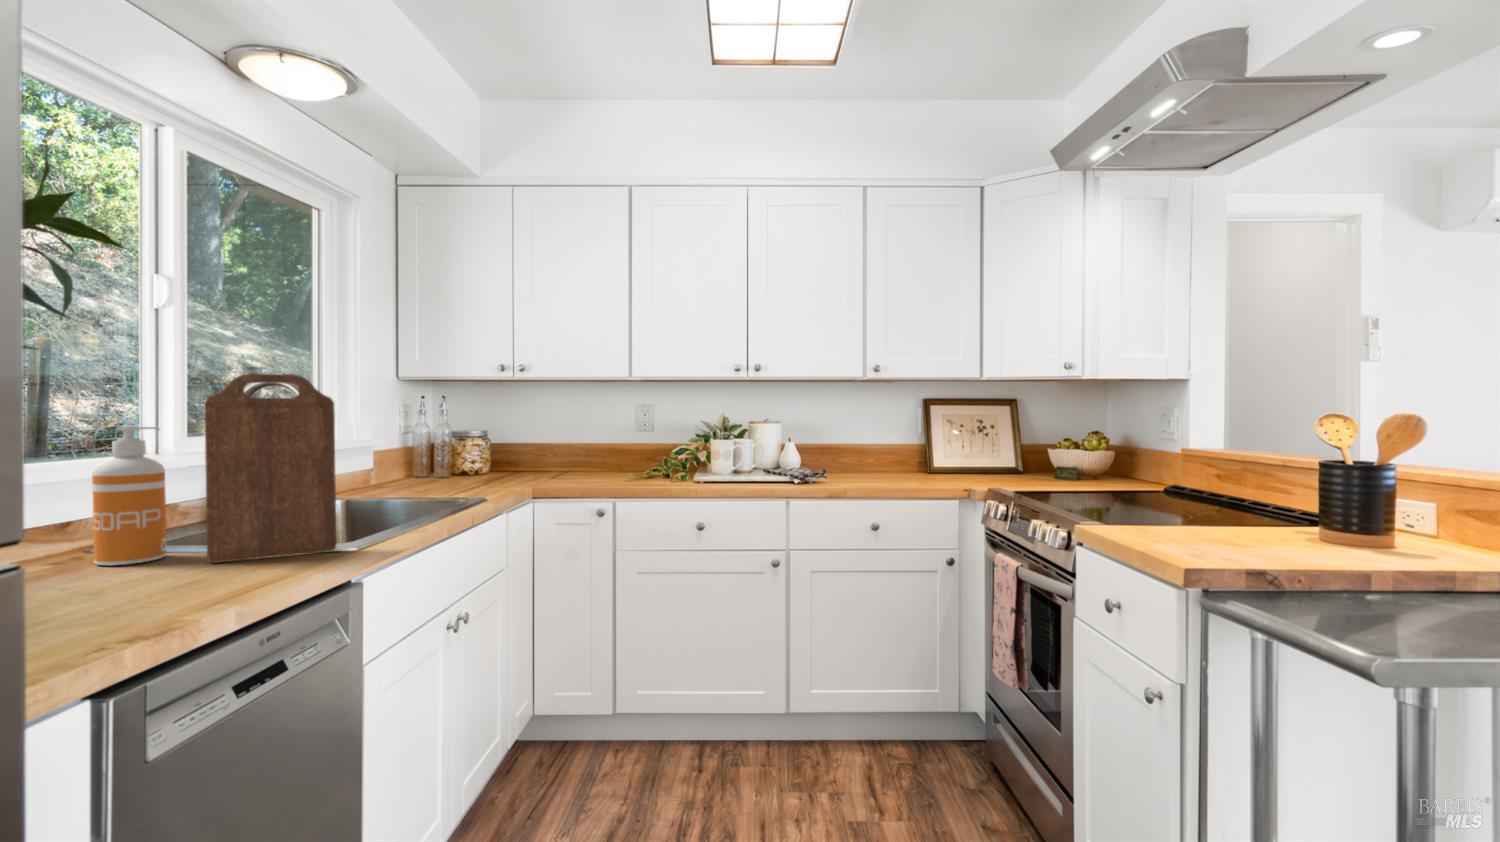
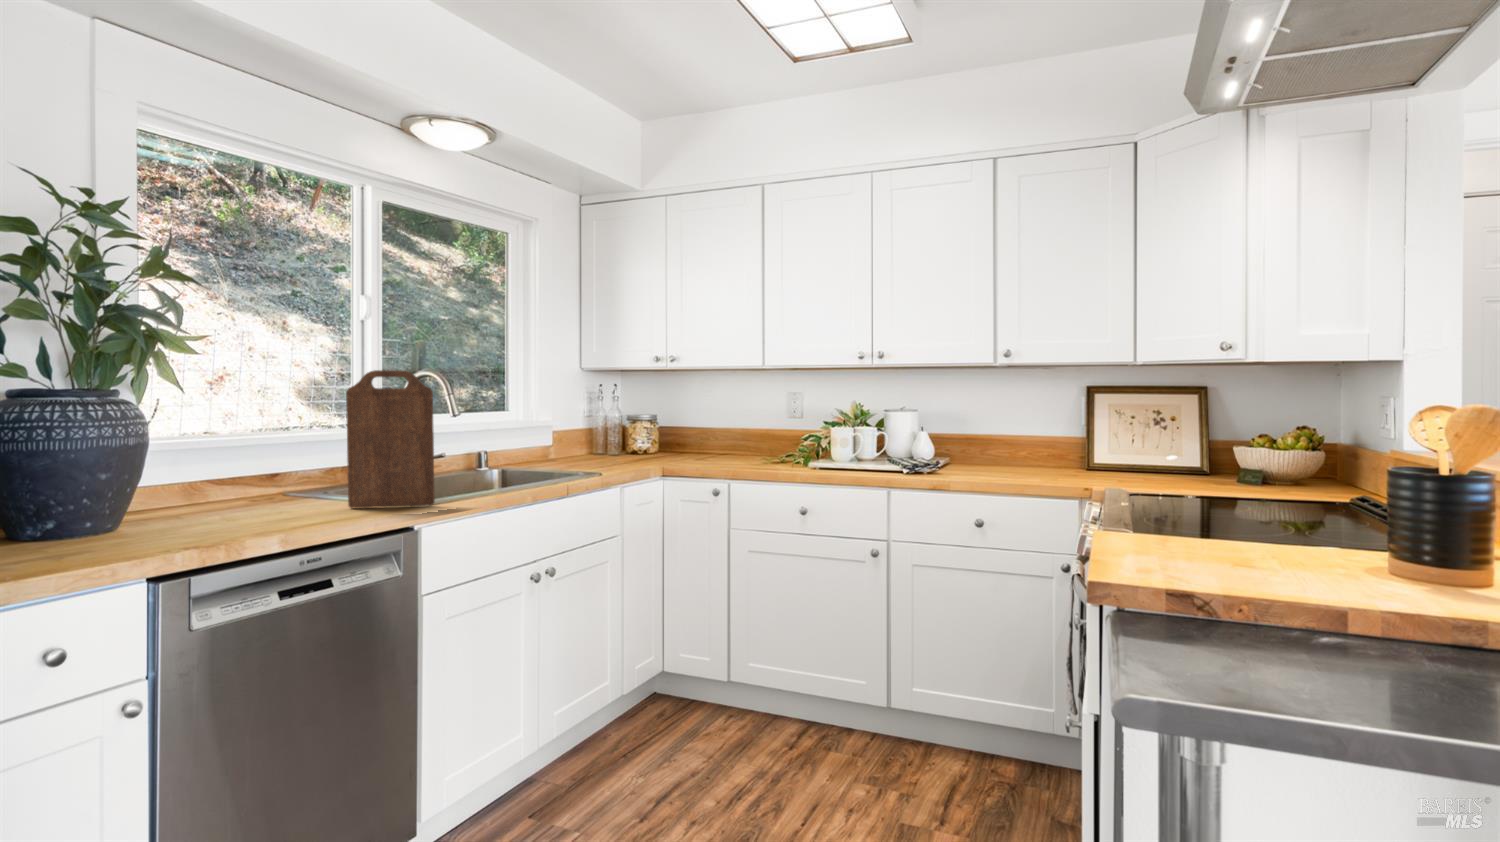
soap dispenser: present [92,426,167,565] -> none [291,408,335,505]

